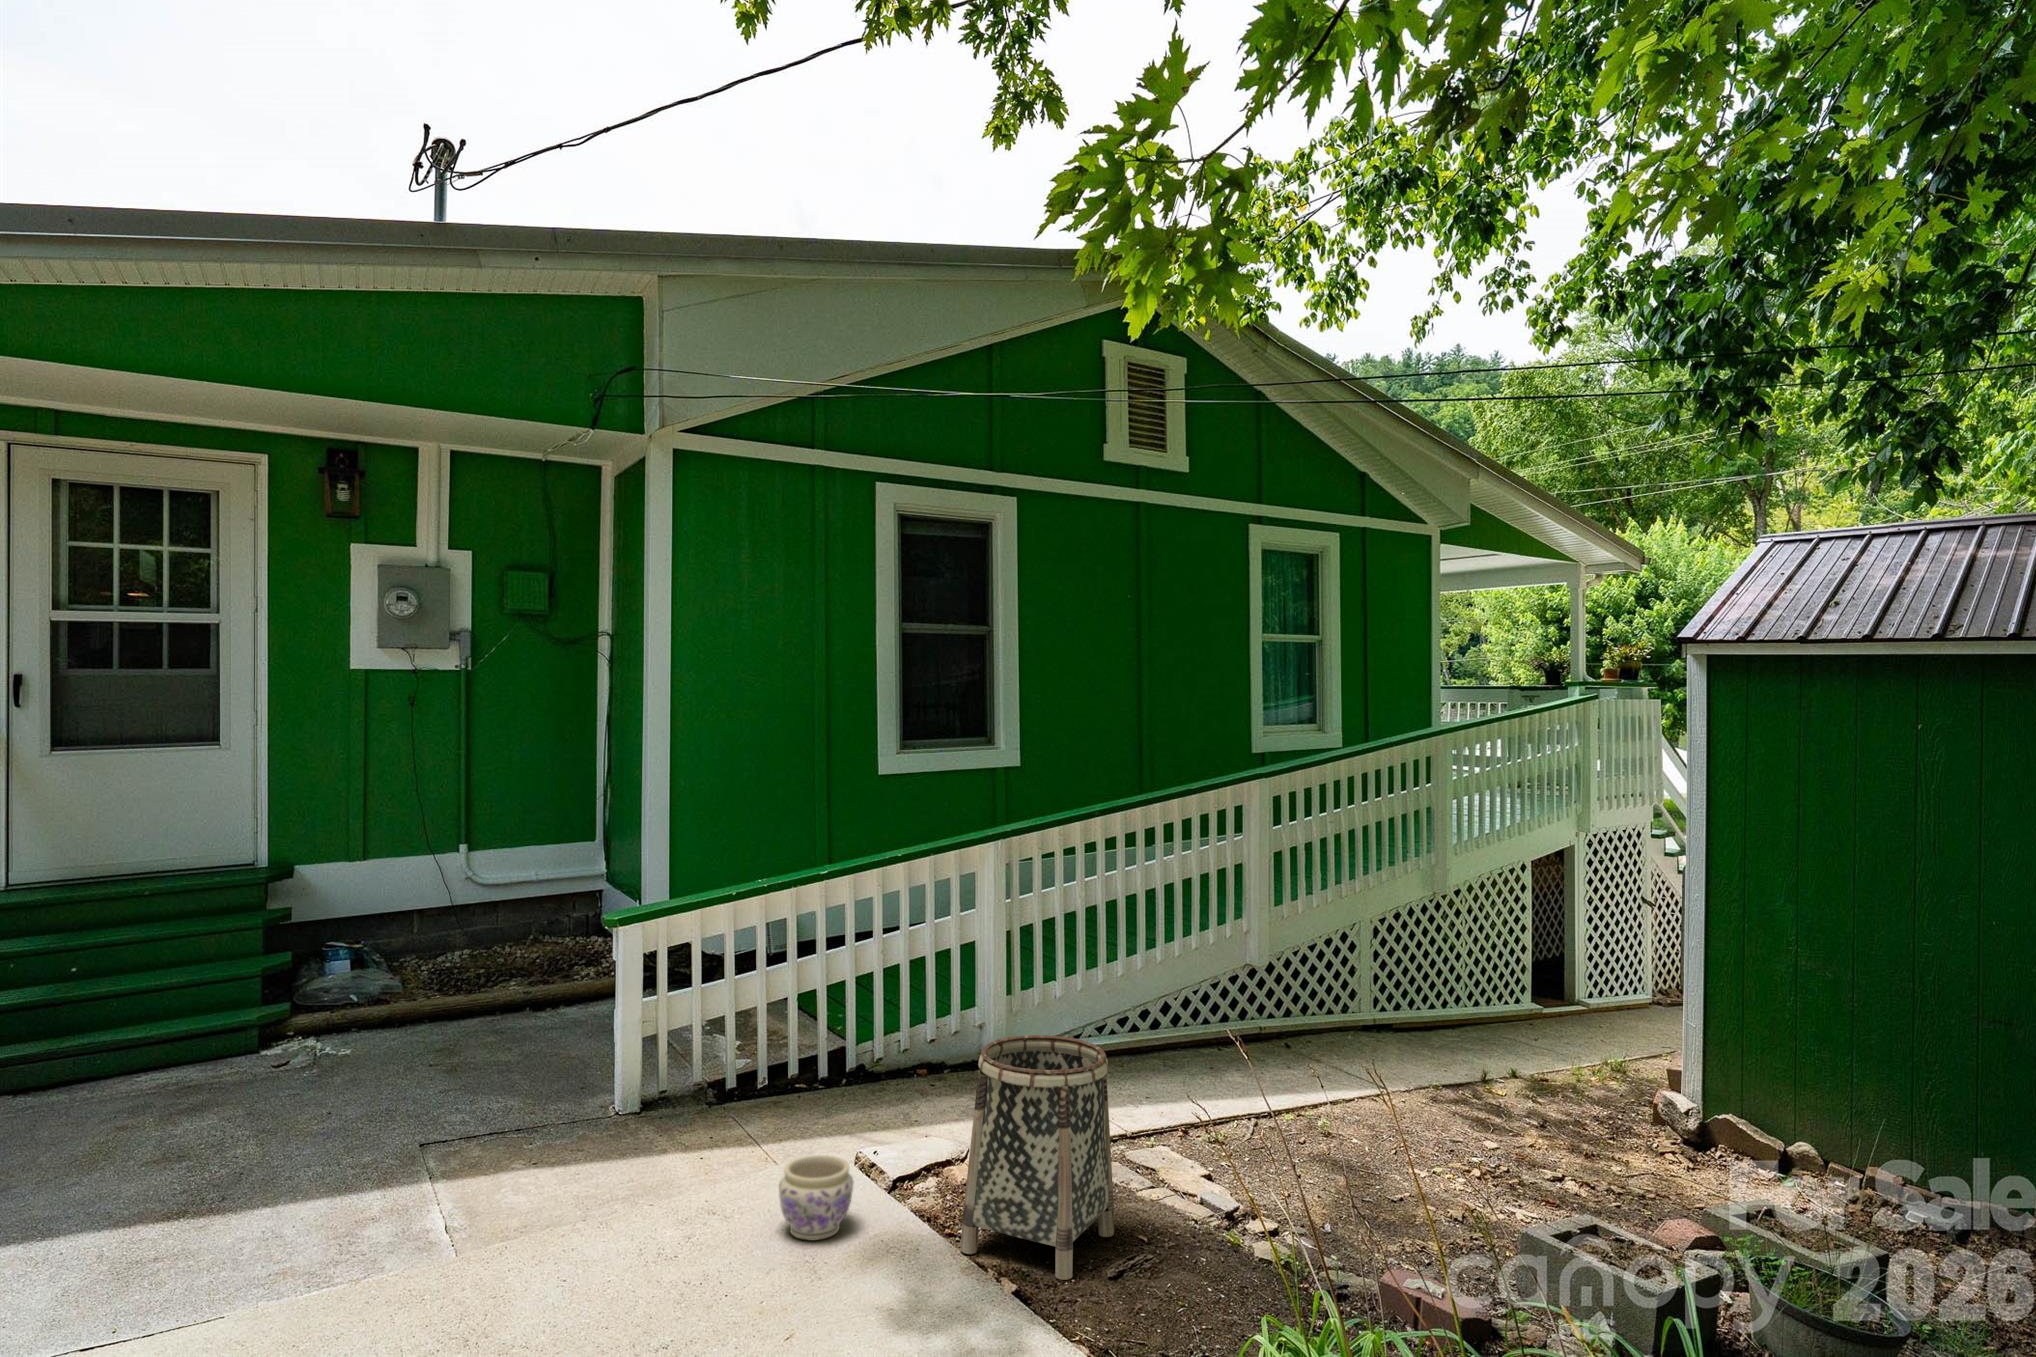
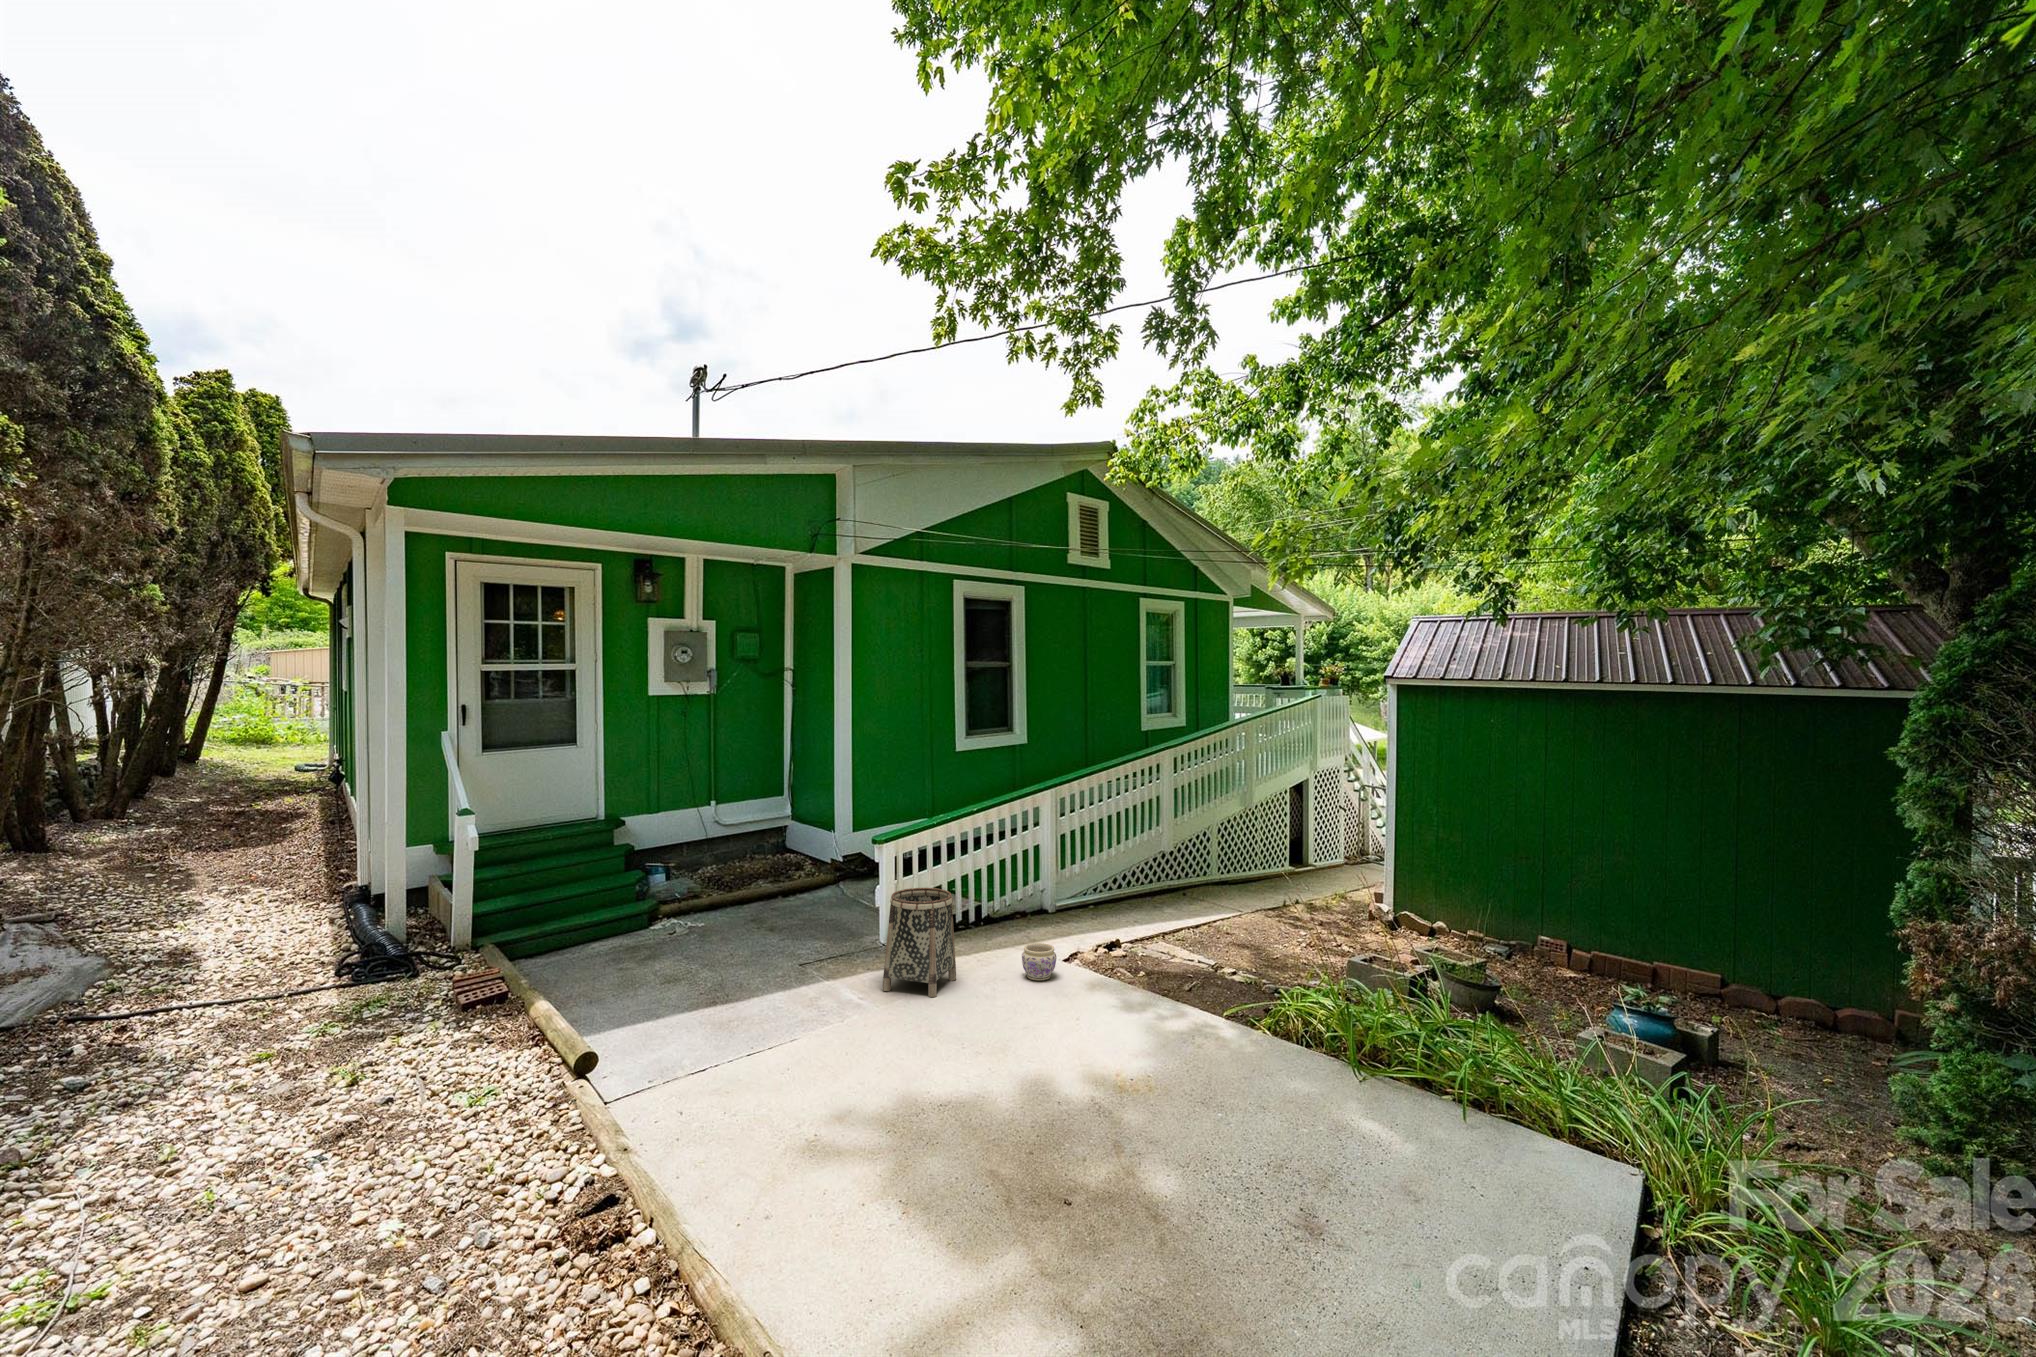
basket: present [961,1035,1114,1280] -> present [883,888,956,997]

